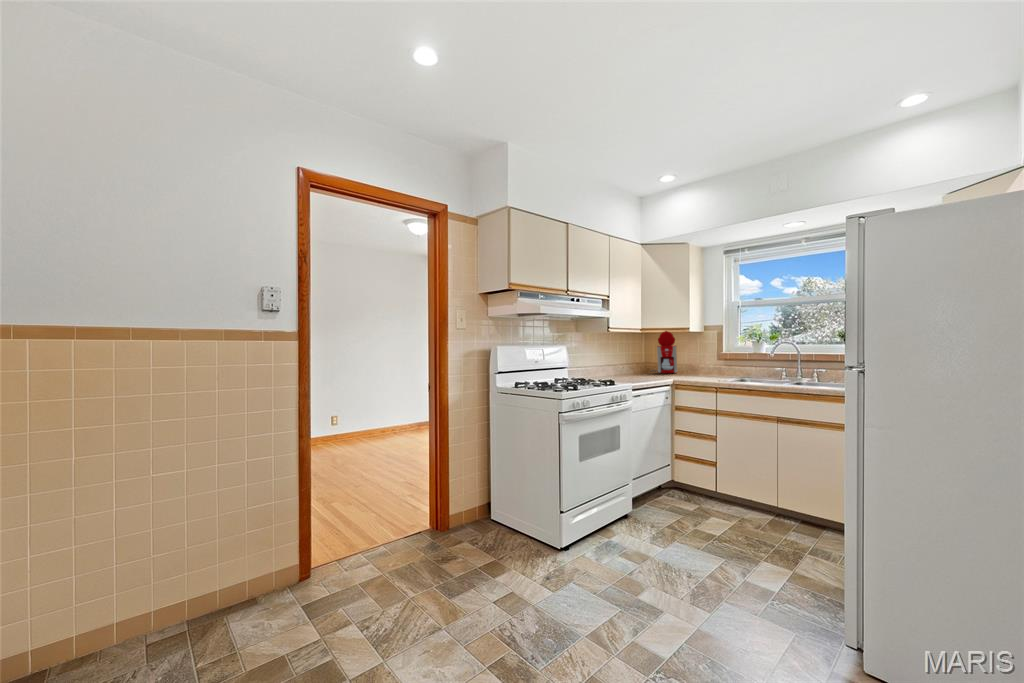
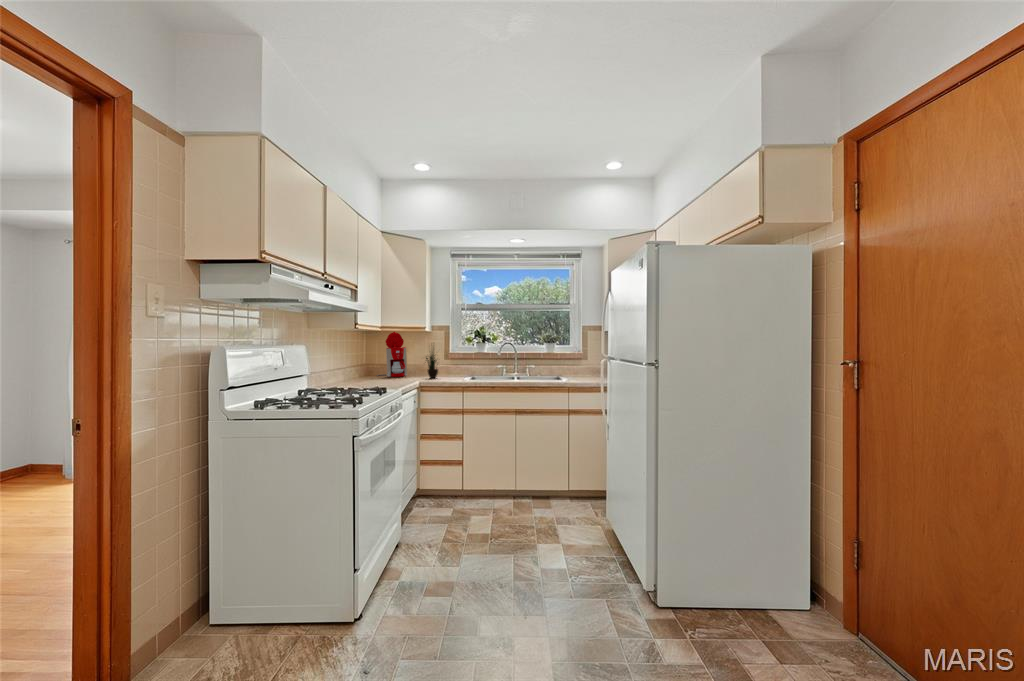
potted plant: none [684,336,707,377] -> present [426,352,438,378]

